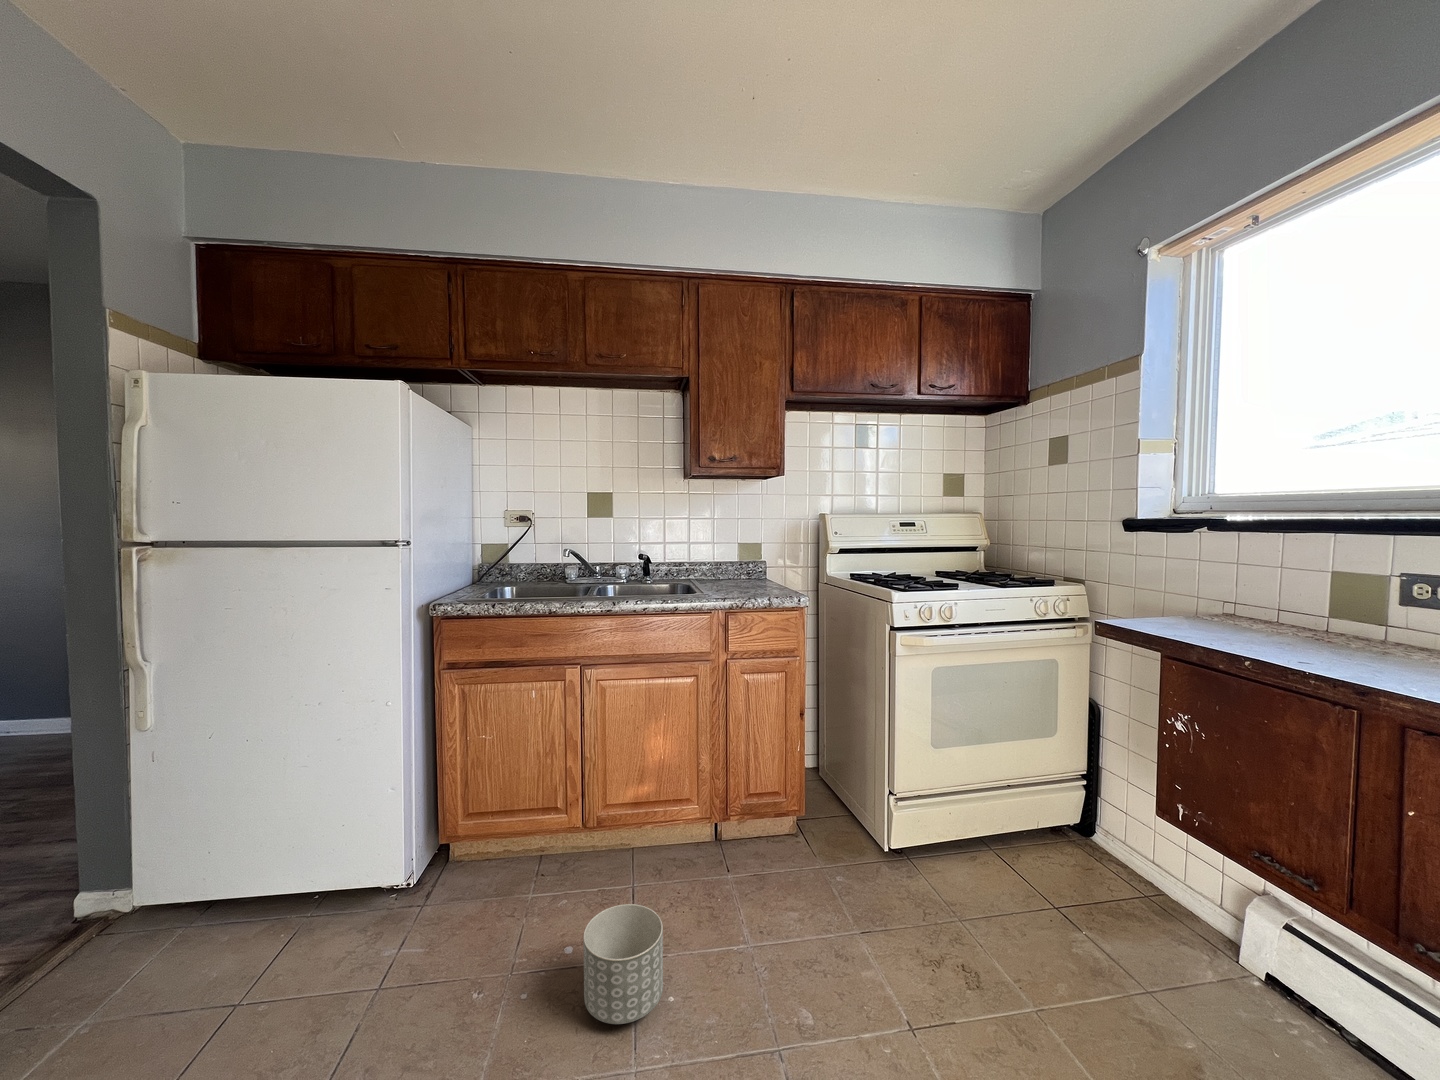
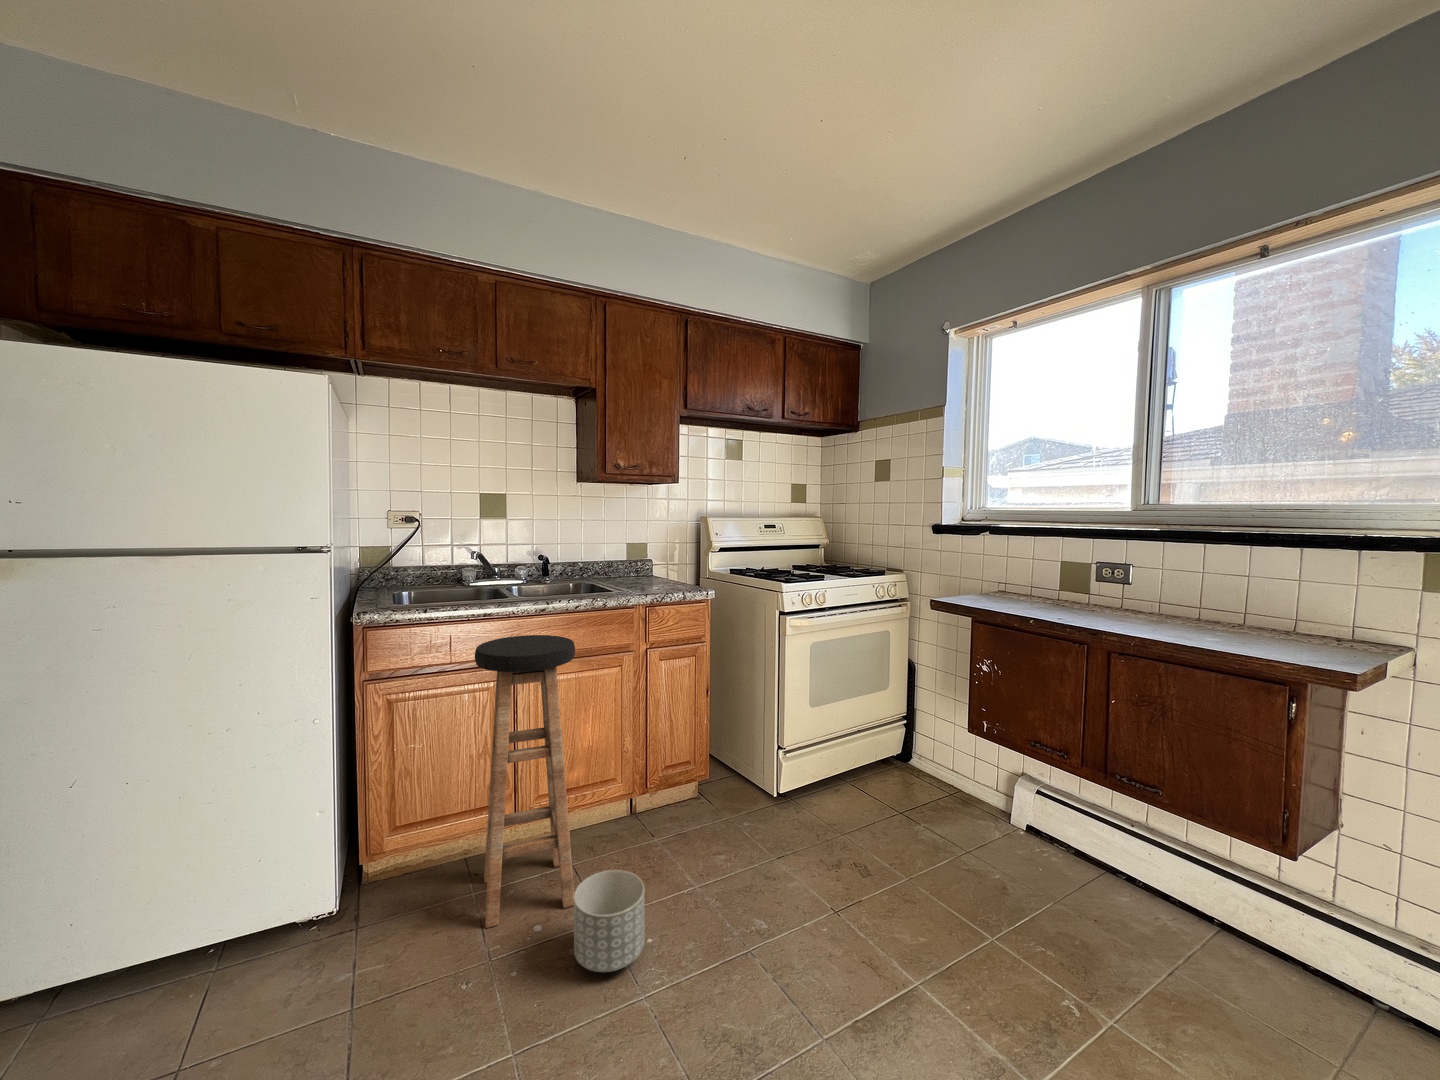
bar stool: none [524,636,627,934] -> present [475,635,575,928]

